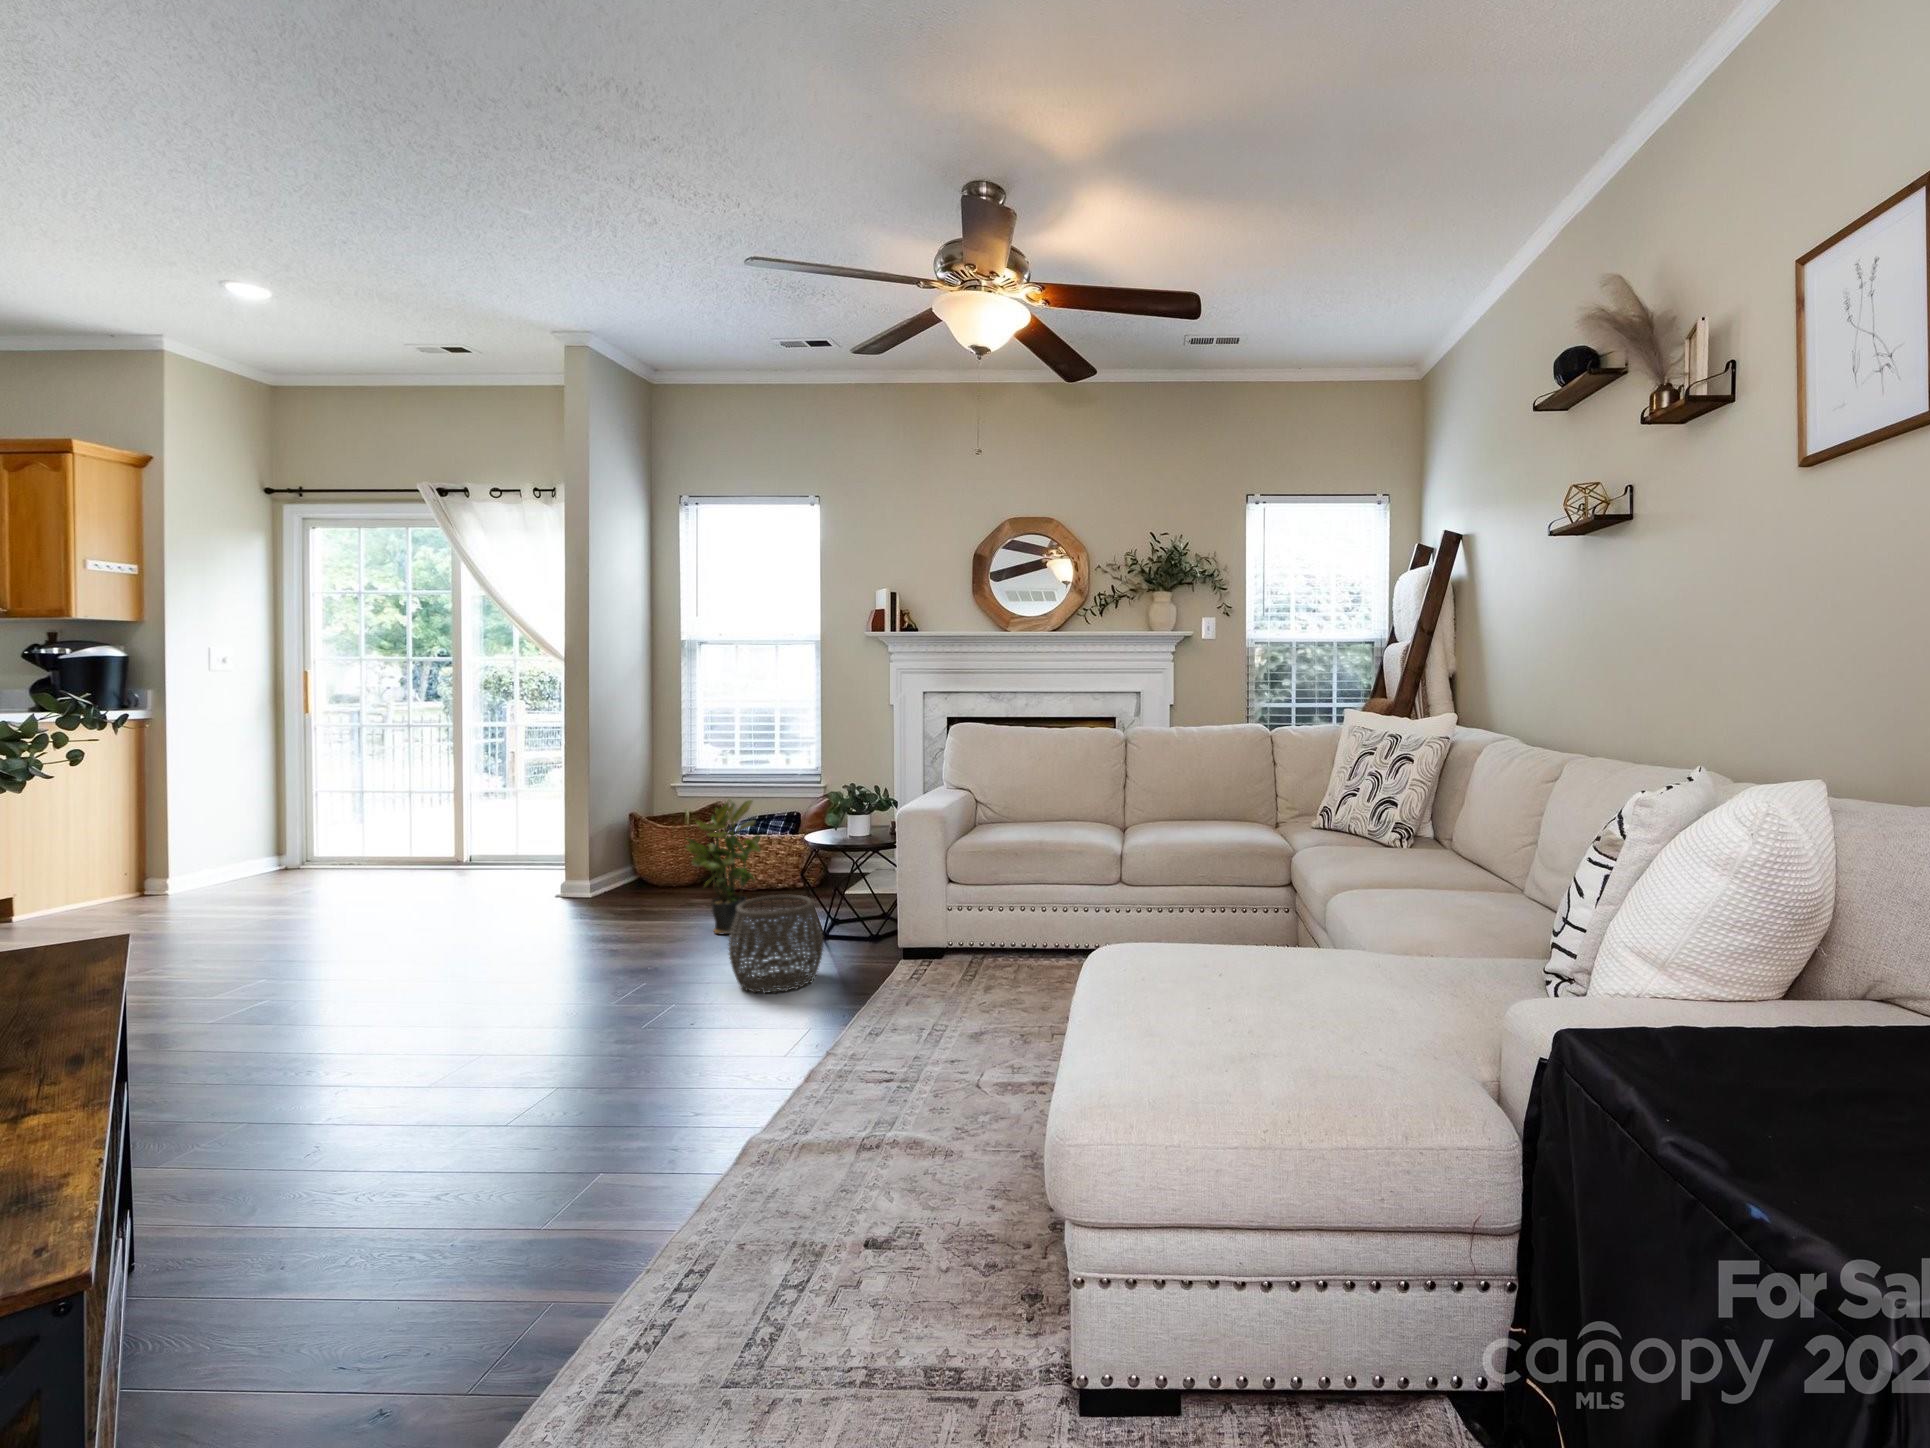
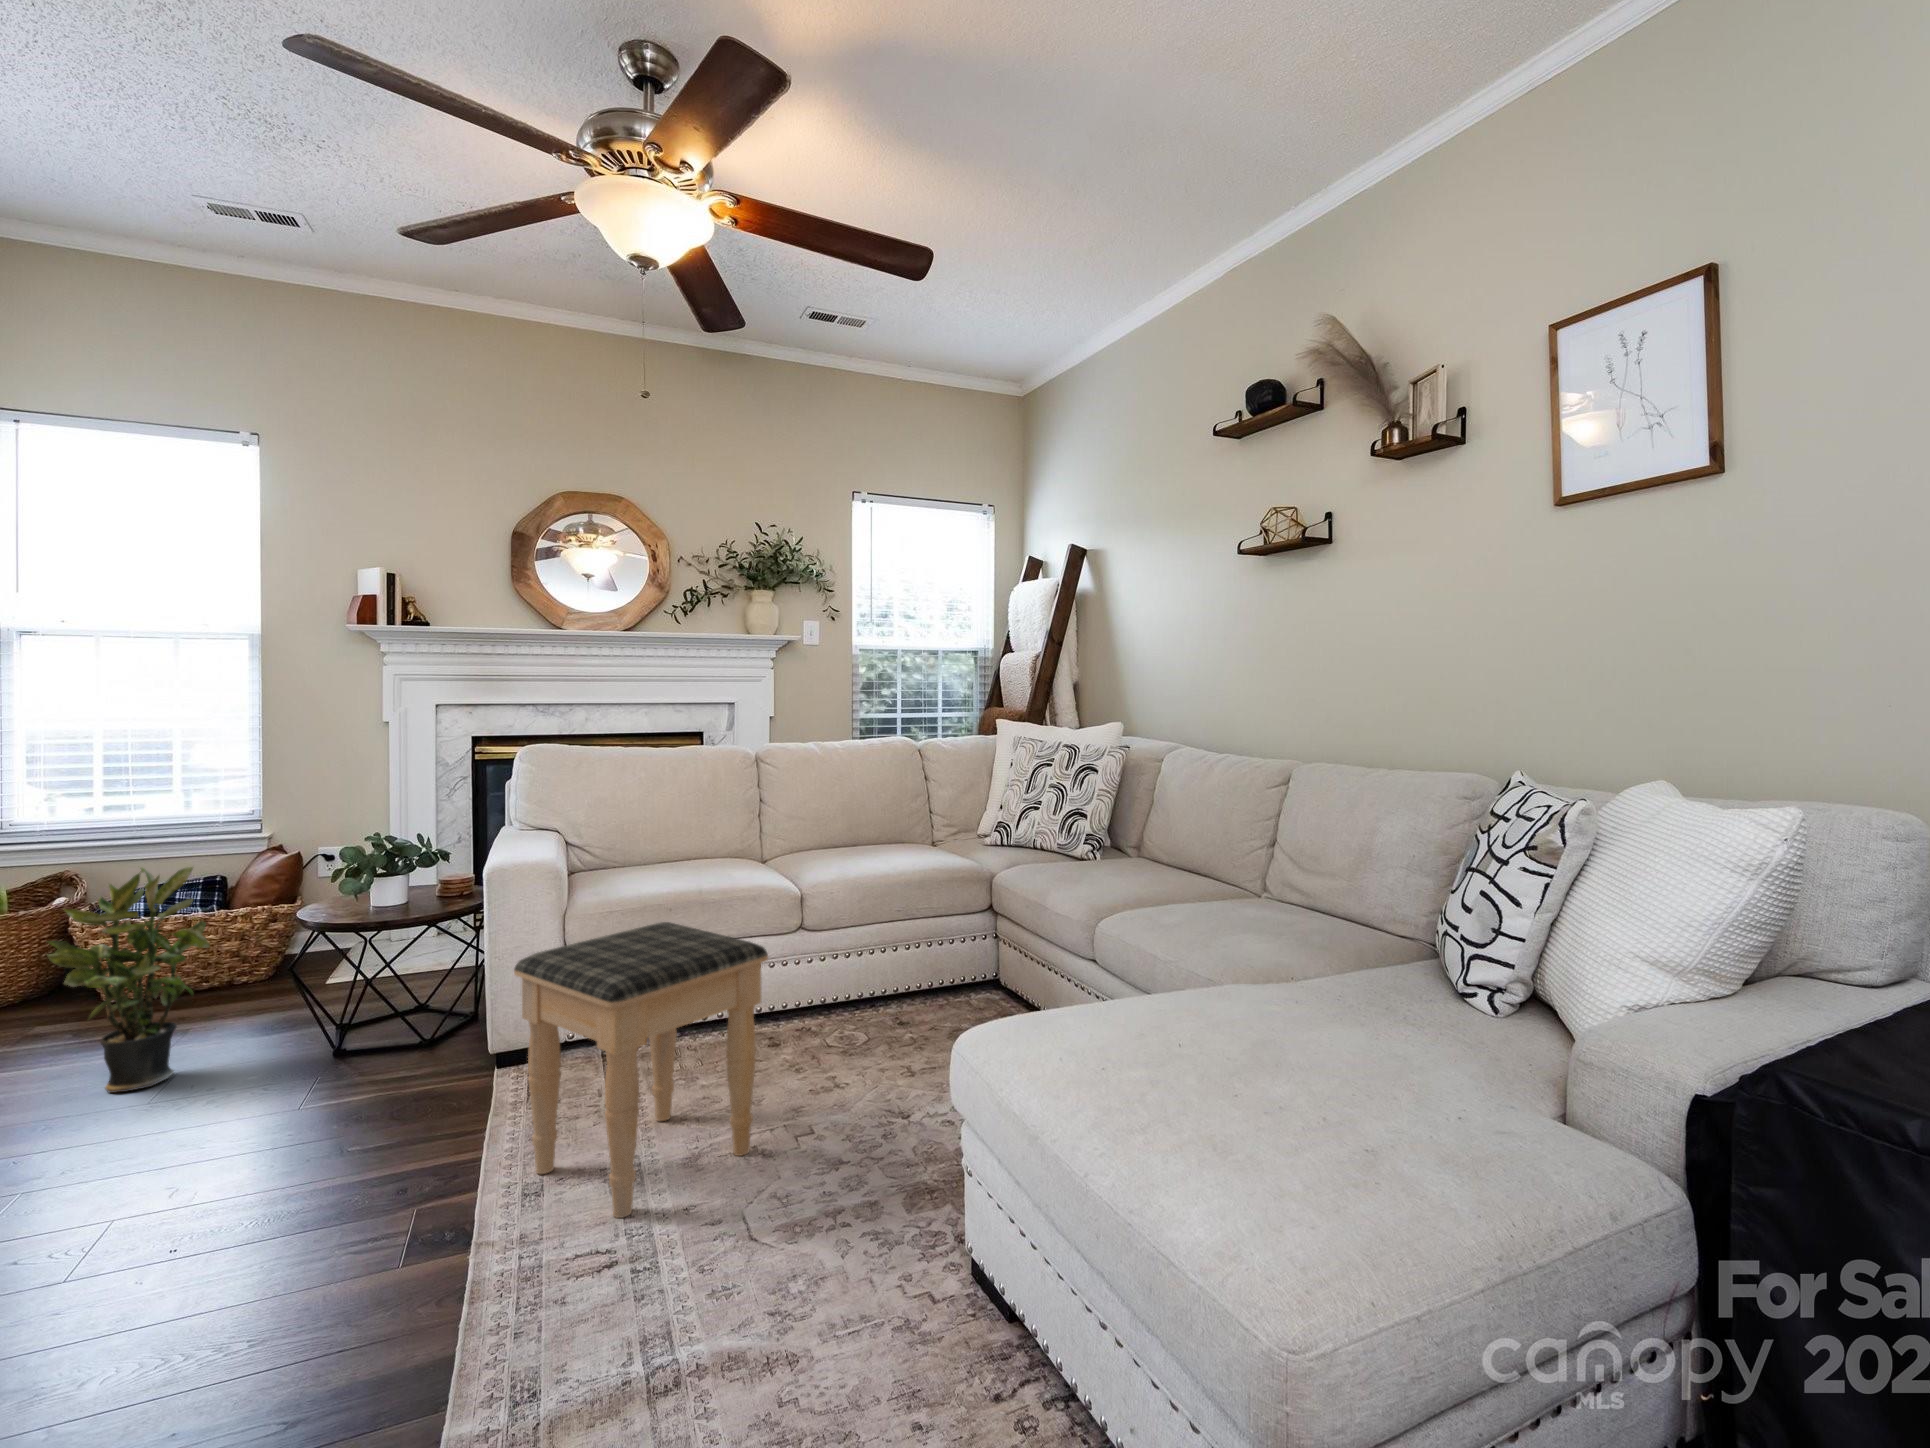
footstool: none [870,861,1025,1054] -> present [514,922,768,1218]
woven basket: present [729,895,824,993] -> none [199,1008,386,1184]

